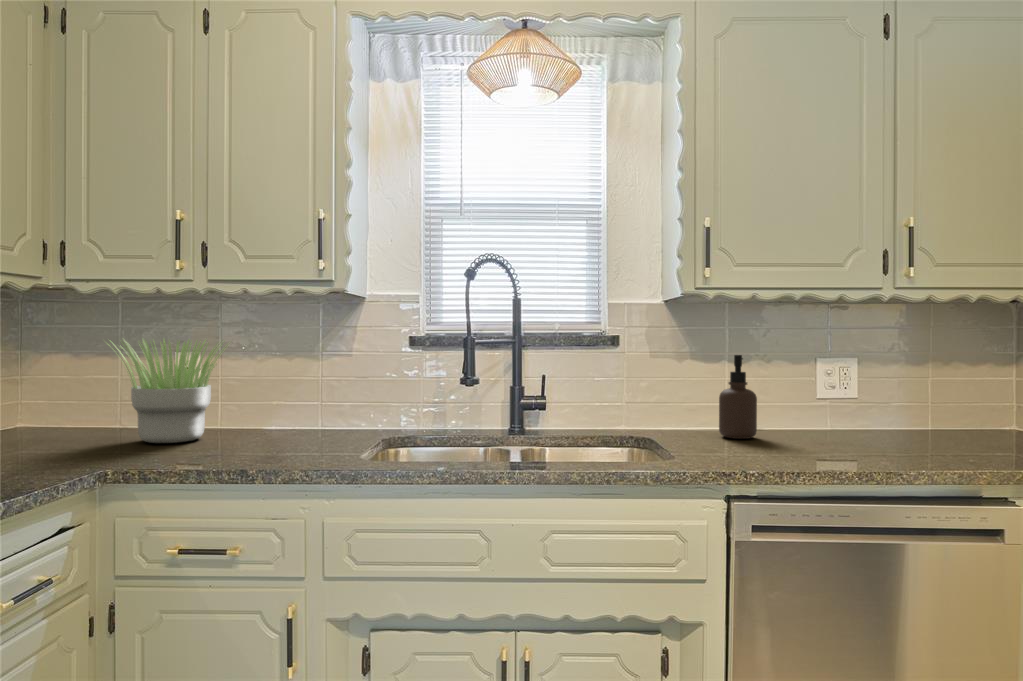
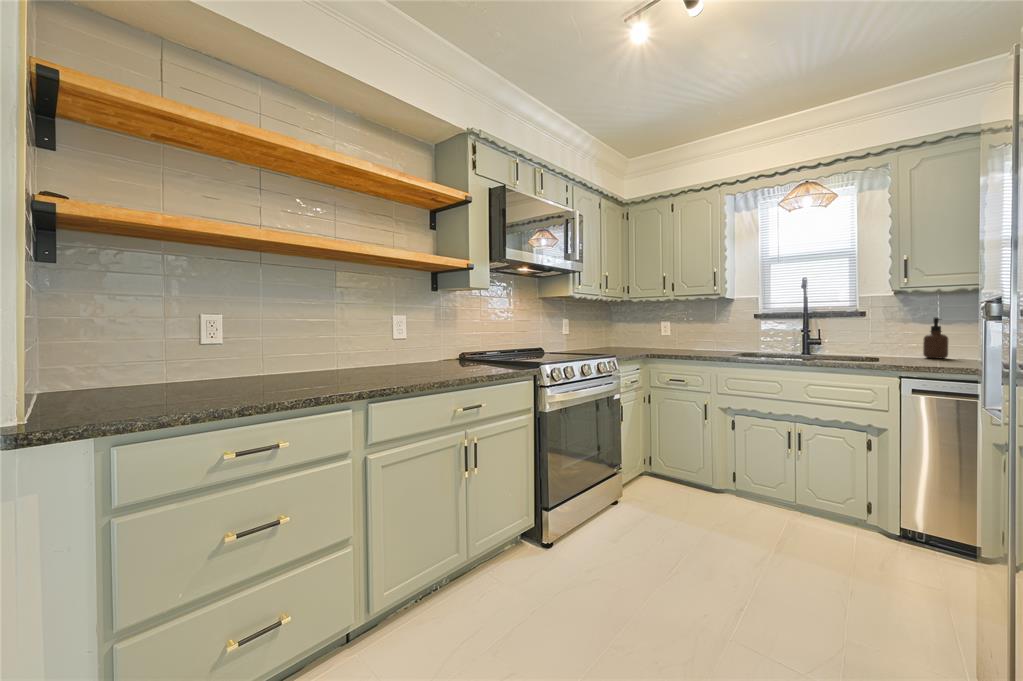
potted plant: present [120,340,225,443] -> none [640,317,683,353]

